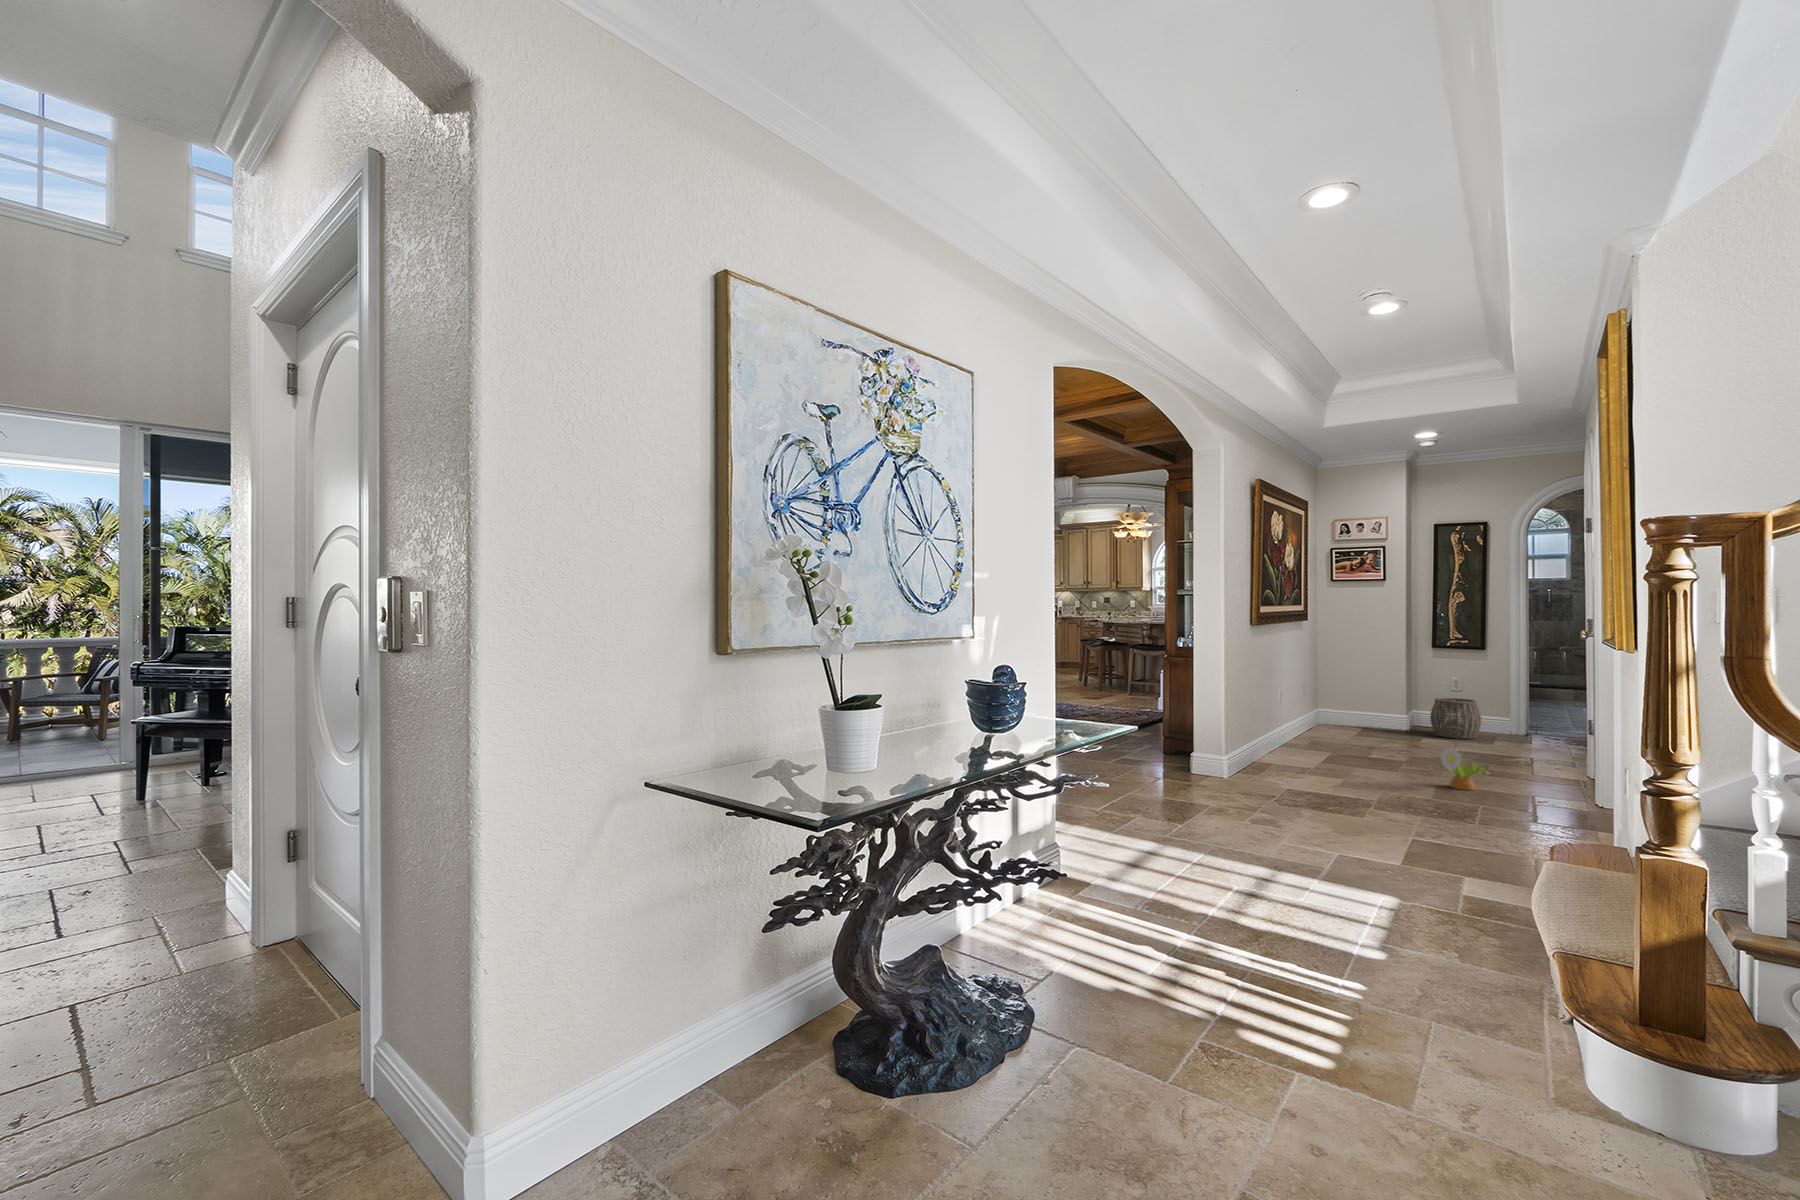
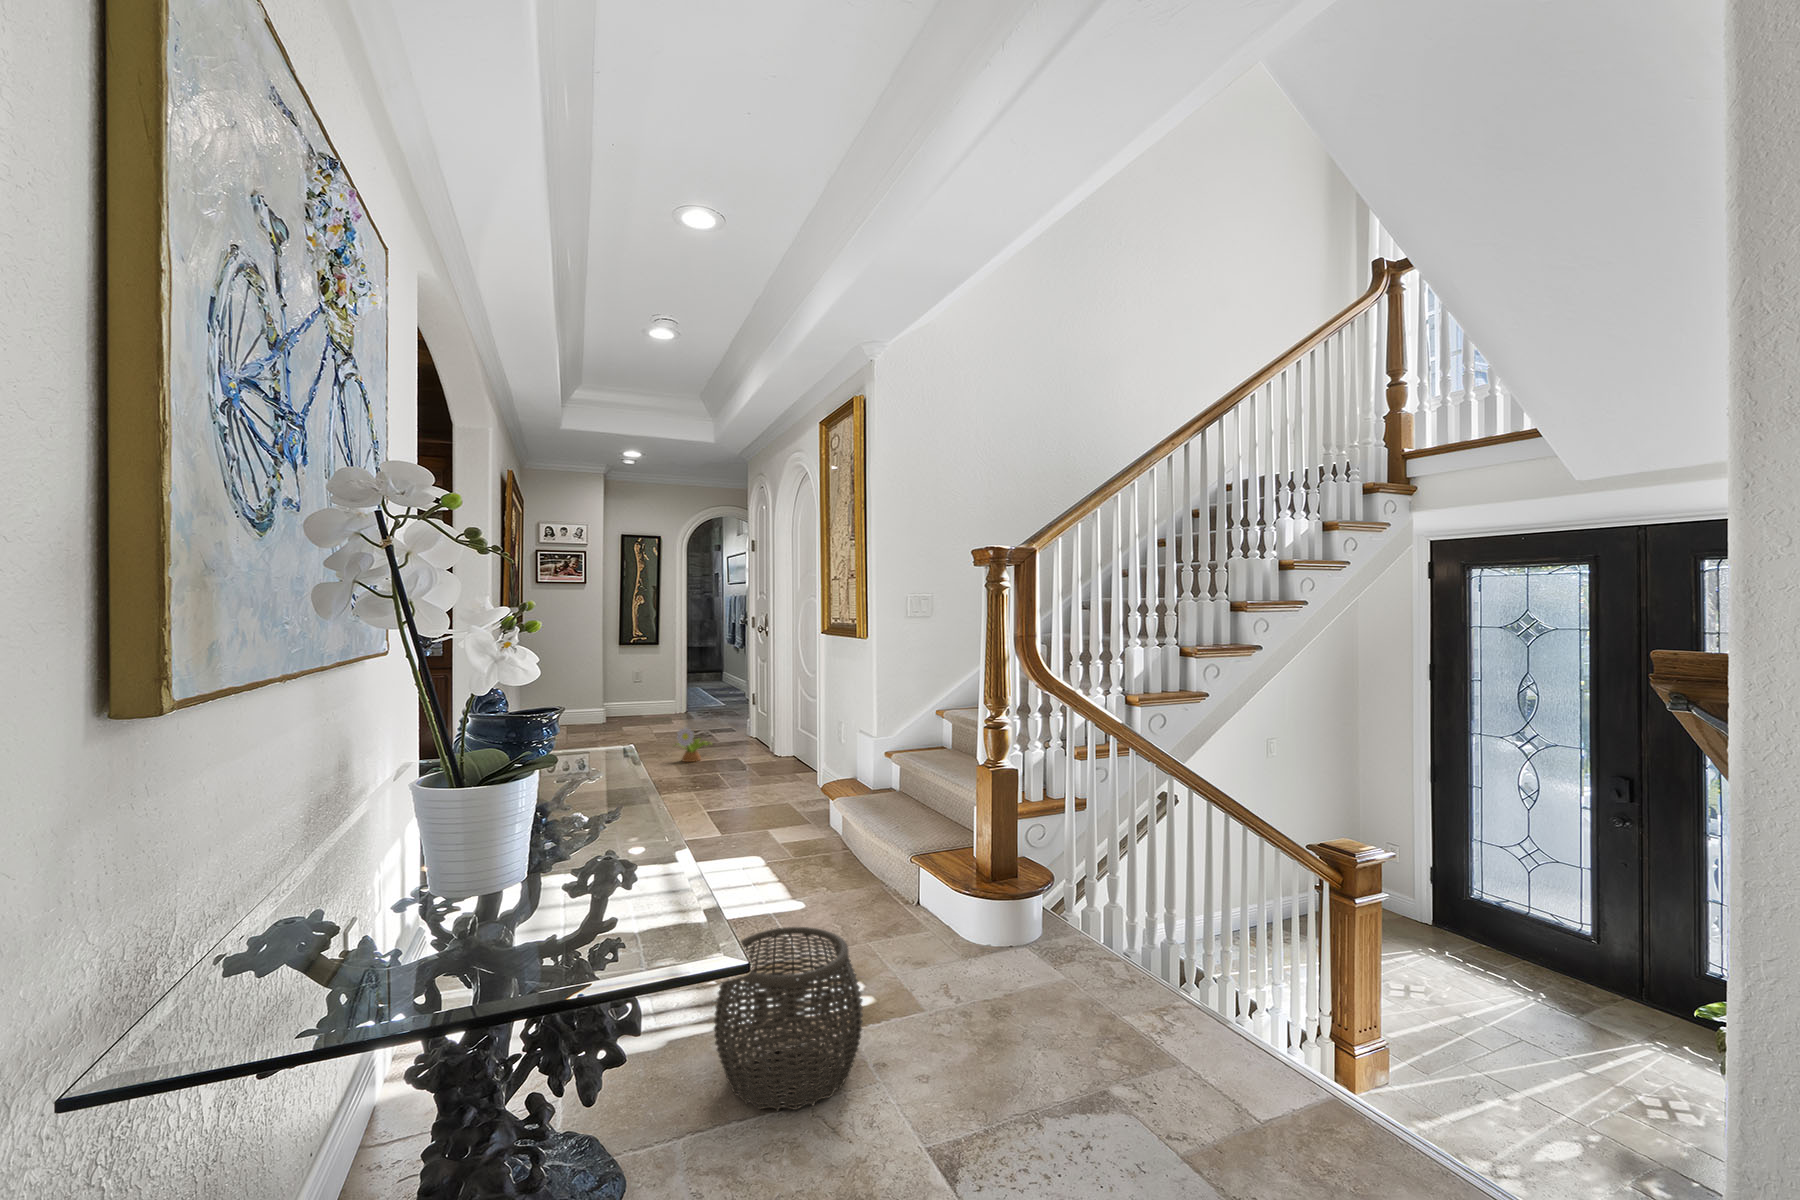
woven basket: present [1430,698,1482,739] -> present [714,927,863,1111]

